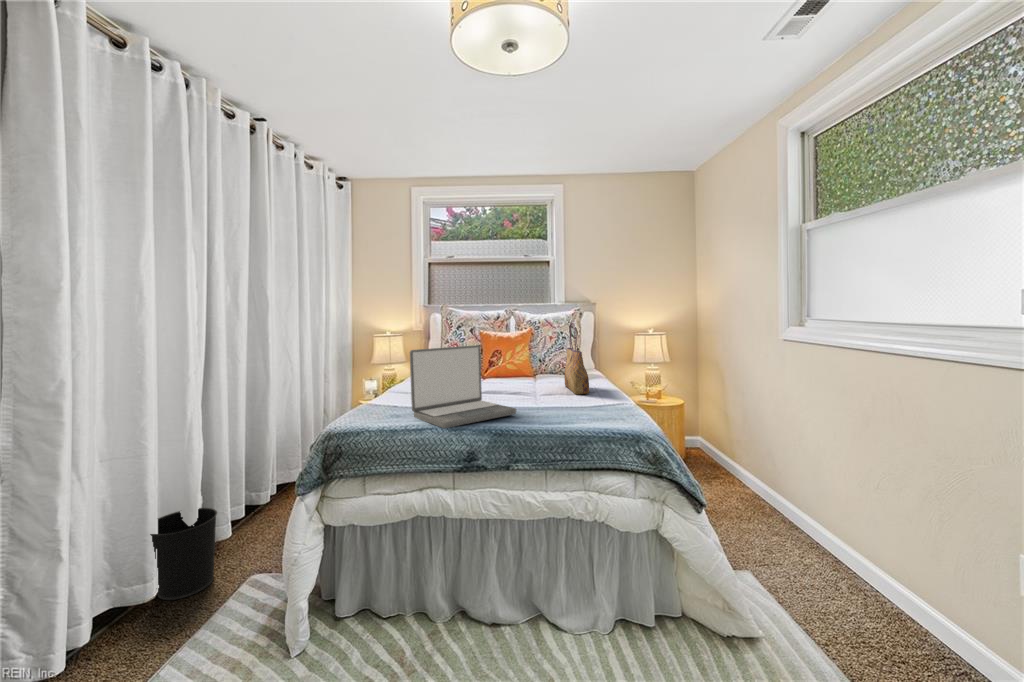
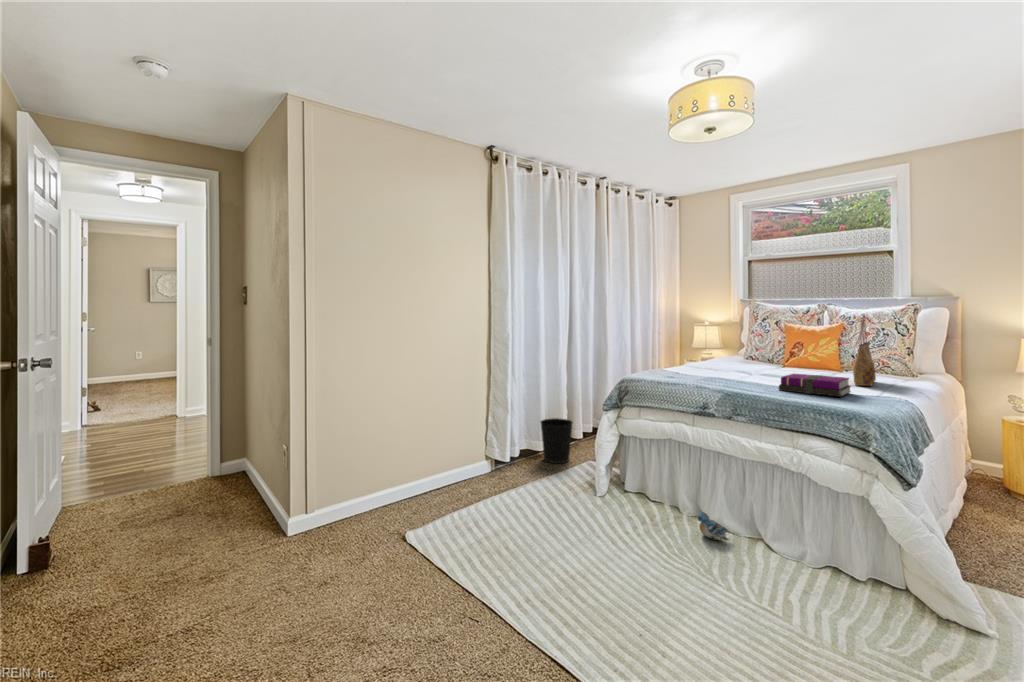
laptop: present [410,345,516,428] -> none [681,332,760,386]
notebook: none [534,390,600,416] -> present [779,374,851,397]
plush toy: none [469,613,517,650] -> present [697,512,730,540]

